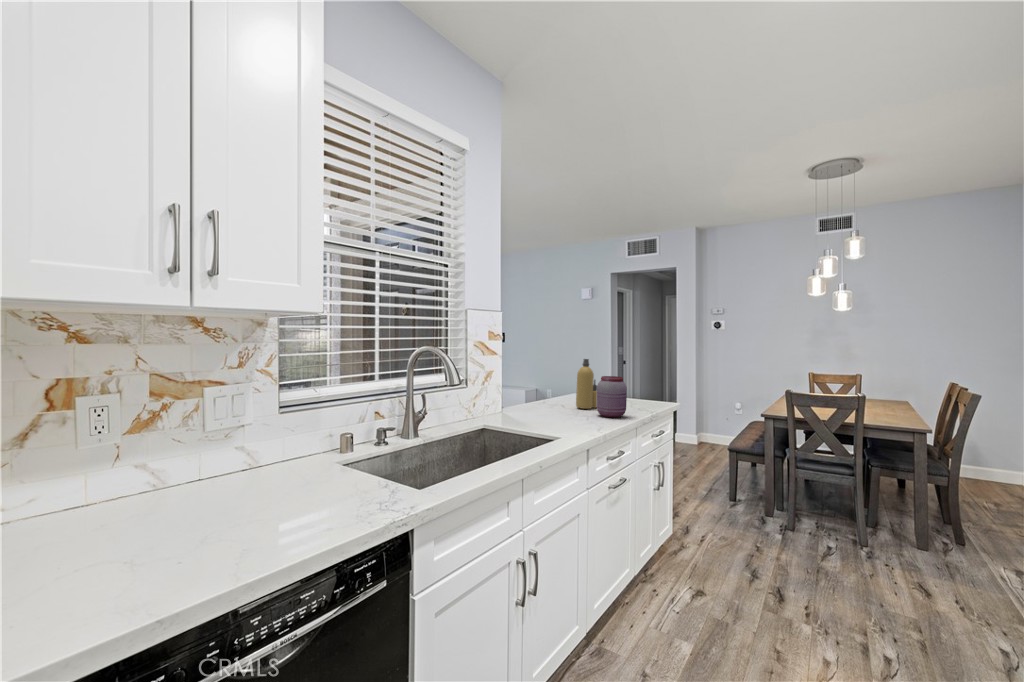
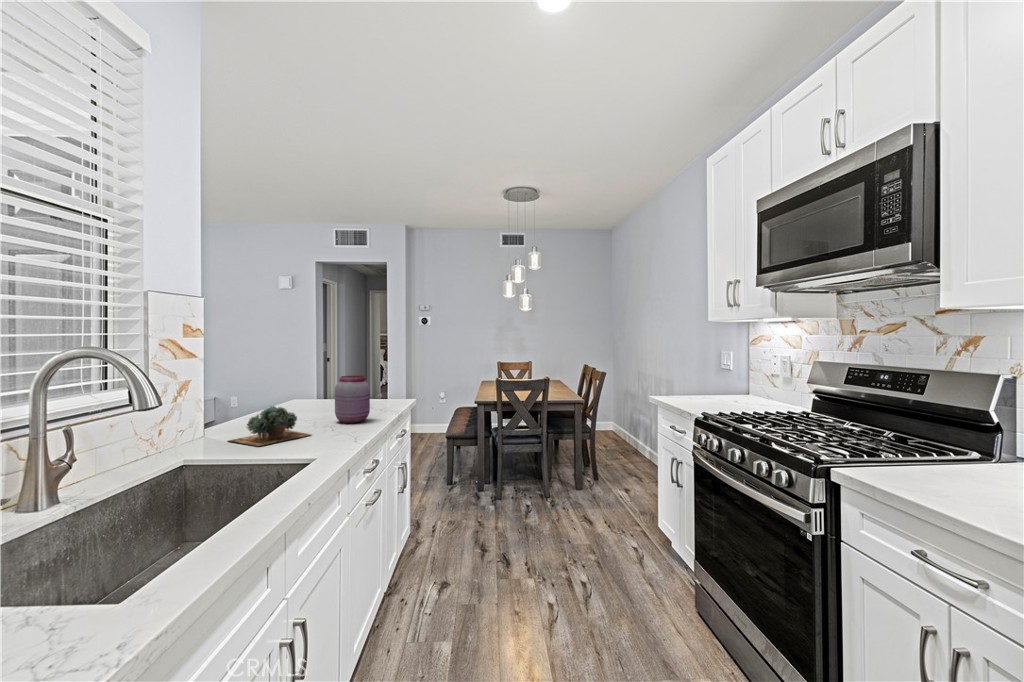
bottle: present [576,359,597,409] -> none [302,357,329,416]
succulent plant: none [511,394,570,424] -> present [228,406,311,446]

